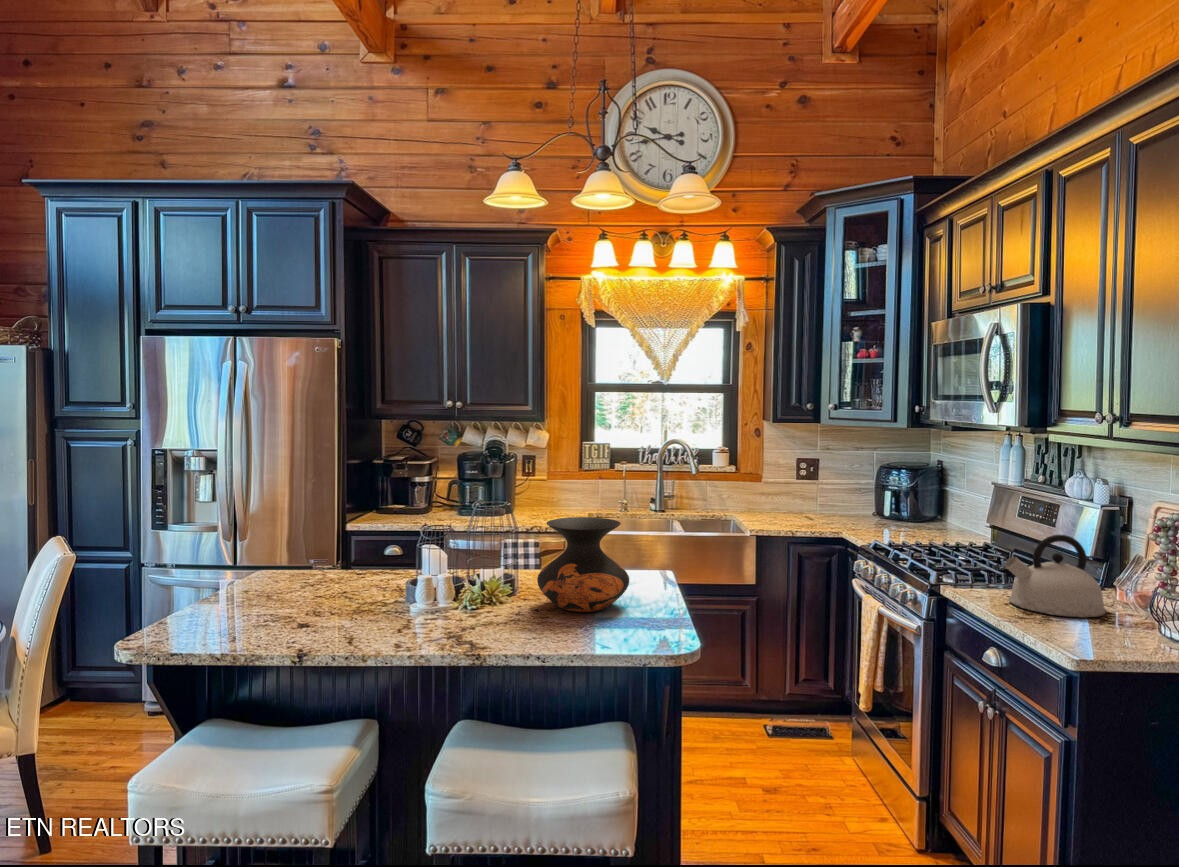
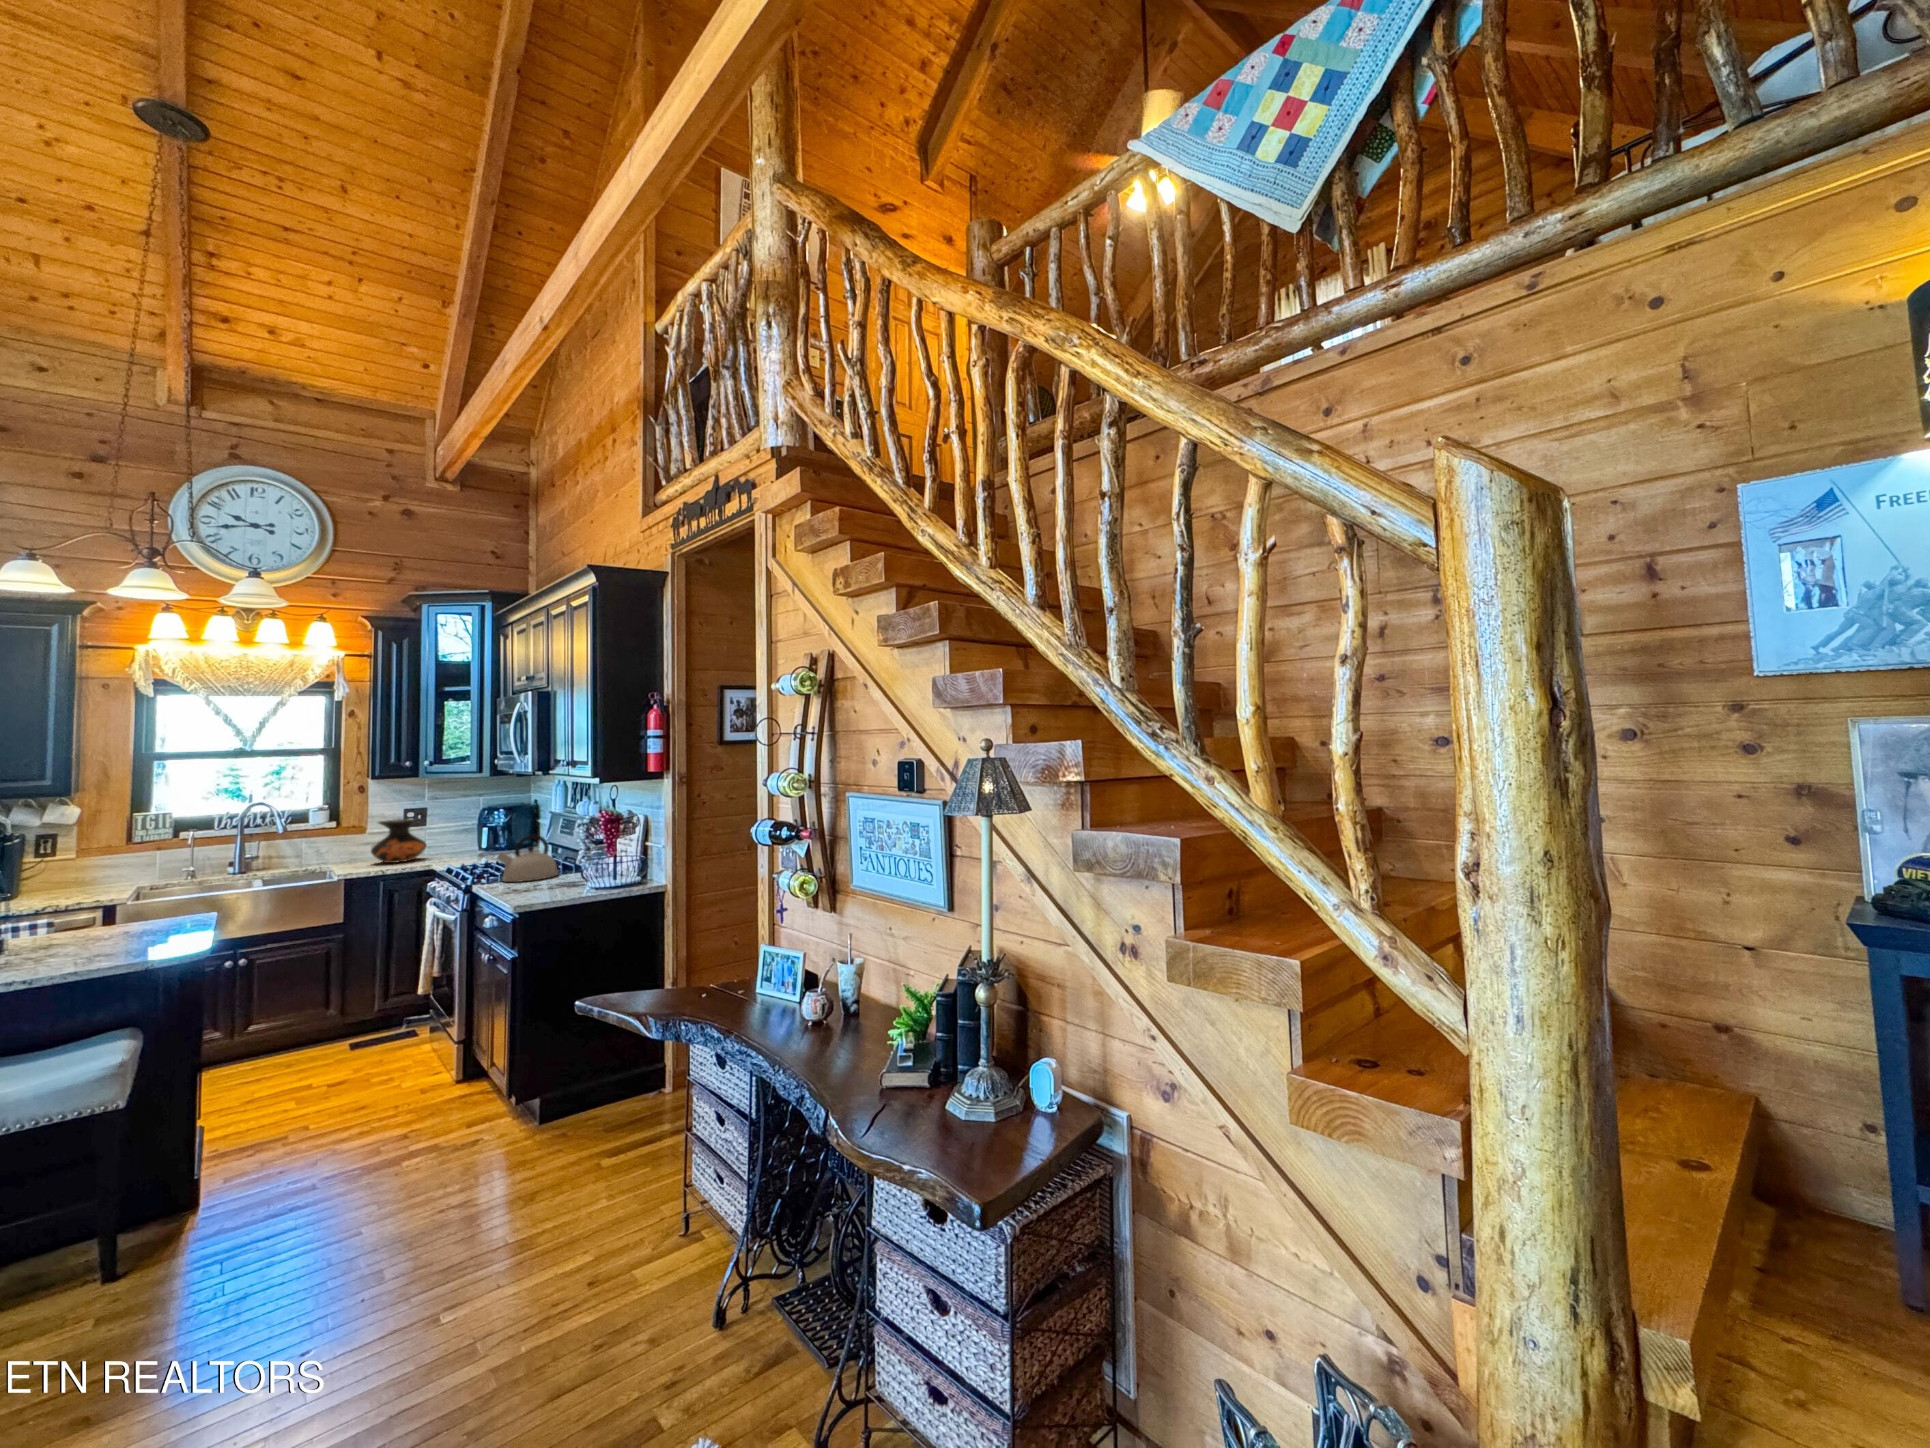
vase: present [537,517,629,612] -> present [371,818,427,863]

